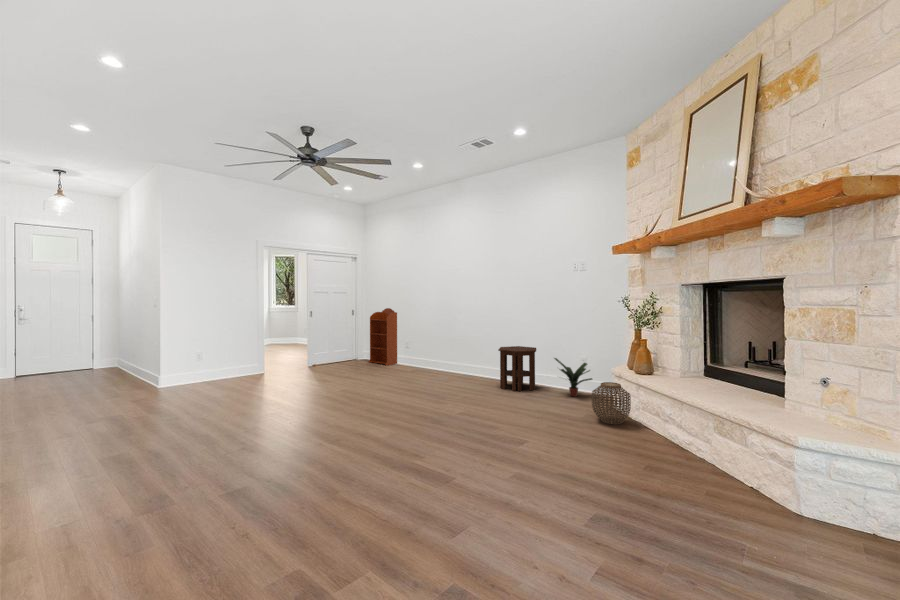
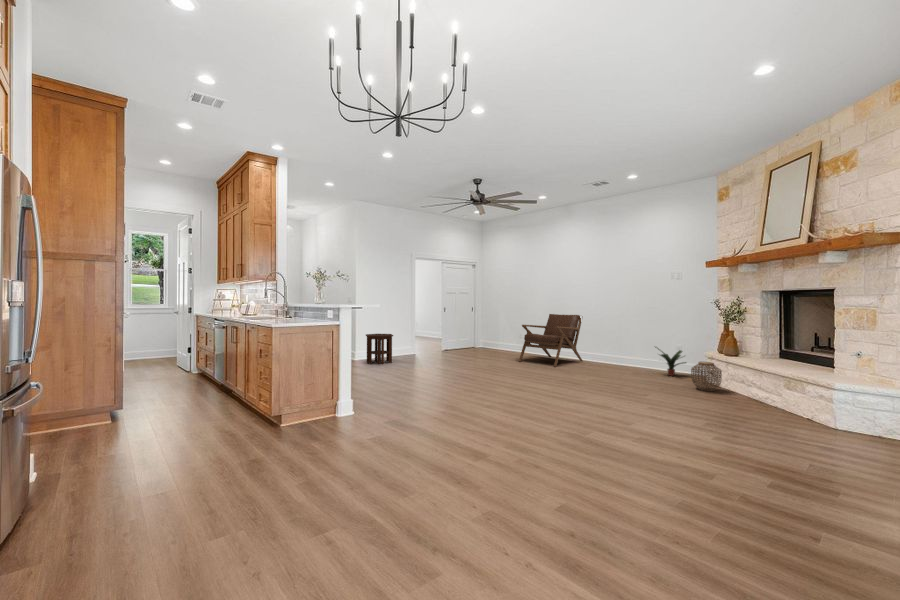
bookcase: present [369,308,397,365] -> none [484,306,509,353]
lounge chair: none [395,317,477,386] -> present [519,314,583,367]
side table: present [498,346,536,391] -> present [366,334,393,364]

